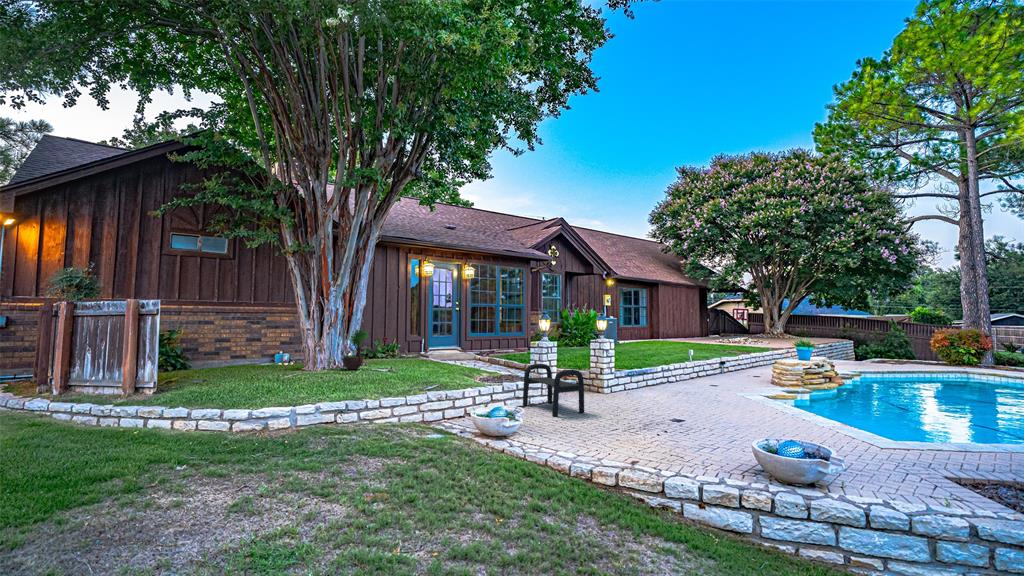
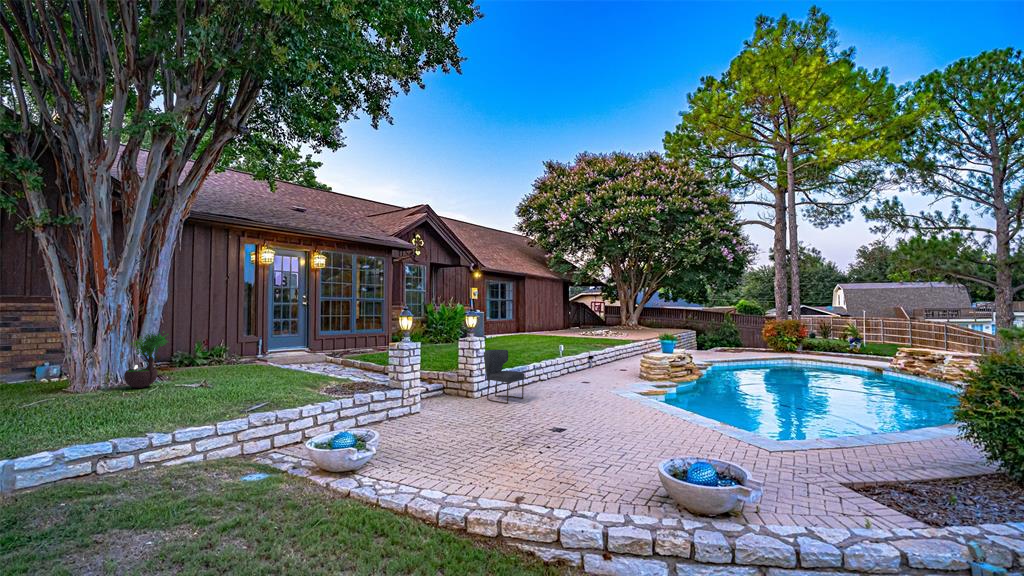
chair: none [612,350,653,401] -> present [484,350,525,404]
bench: present [523,364,584,417] -> none [380,370,453,433]

